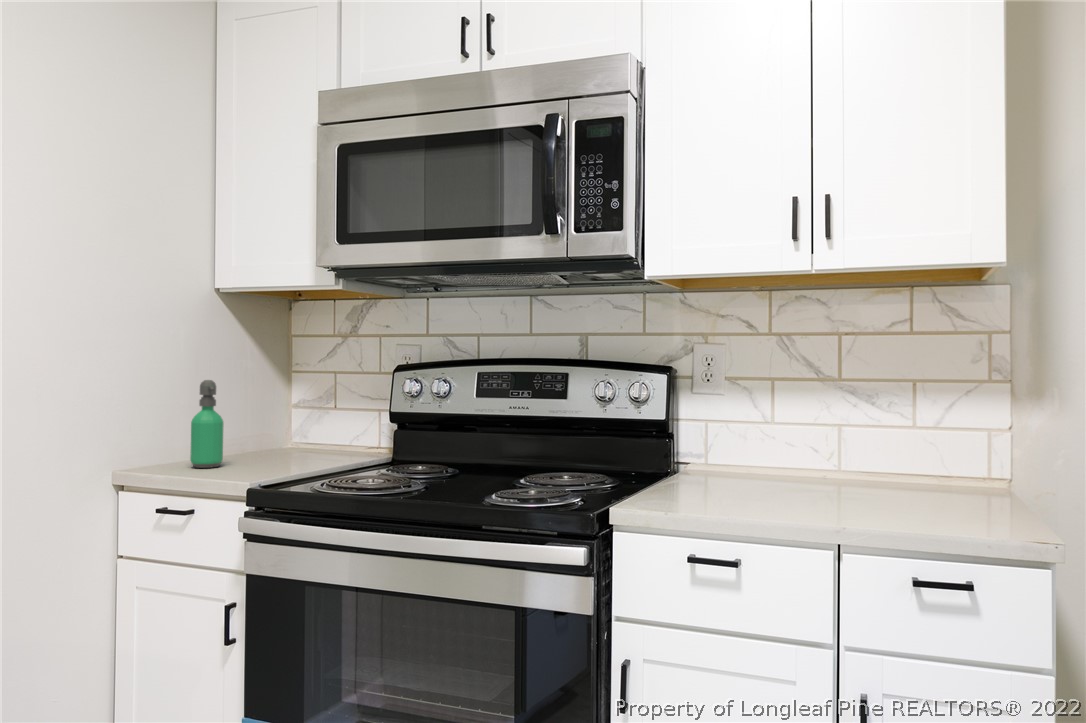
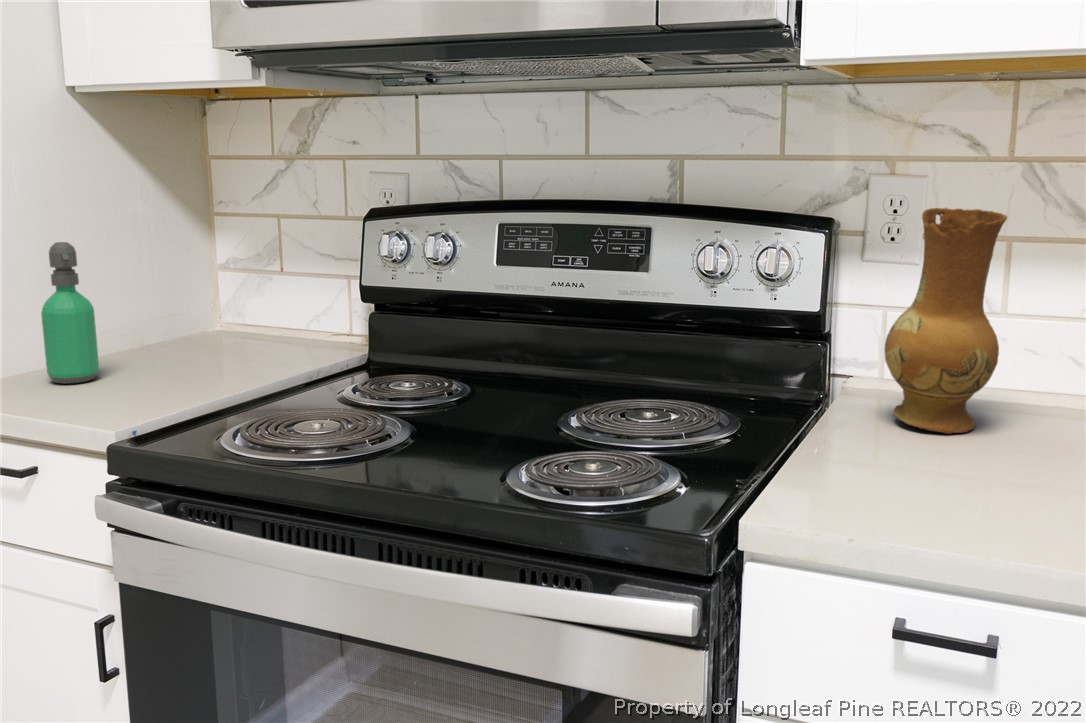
ceramic jug: none [702,358,764,485] -> present [884,208,1007,434]

